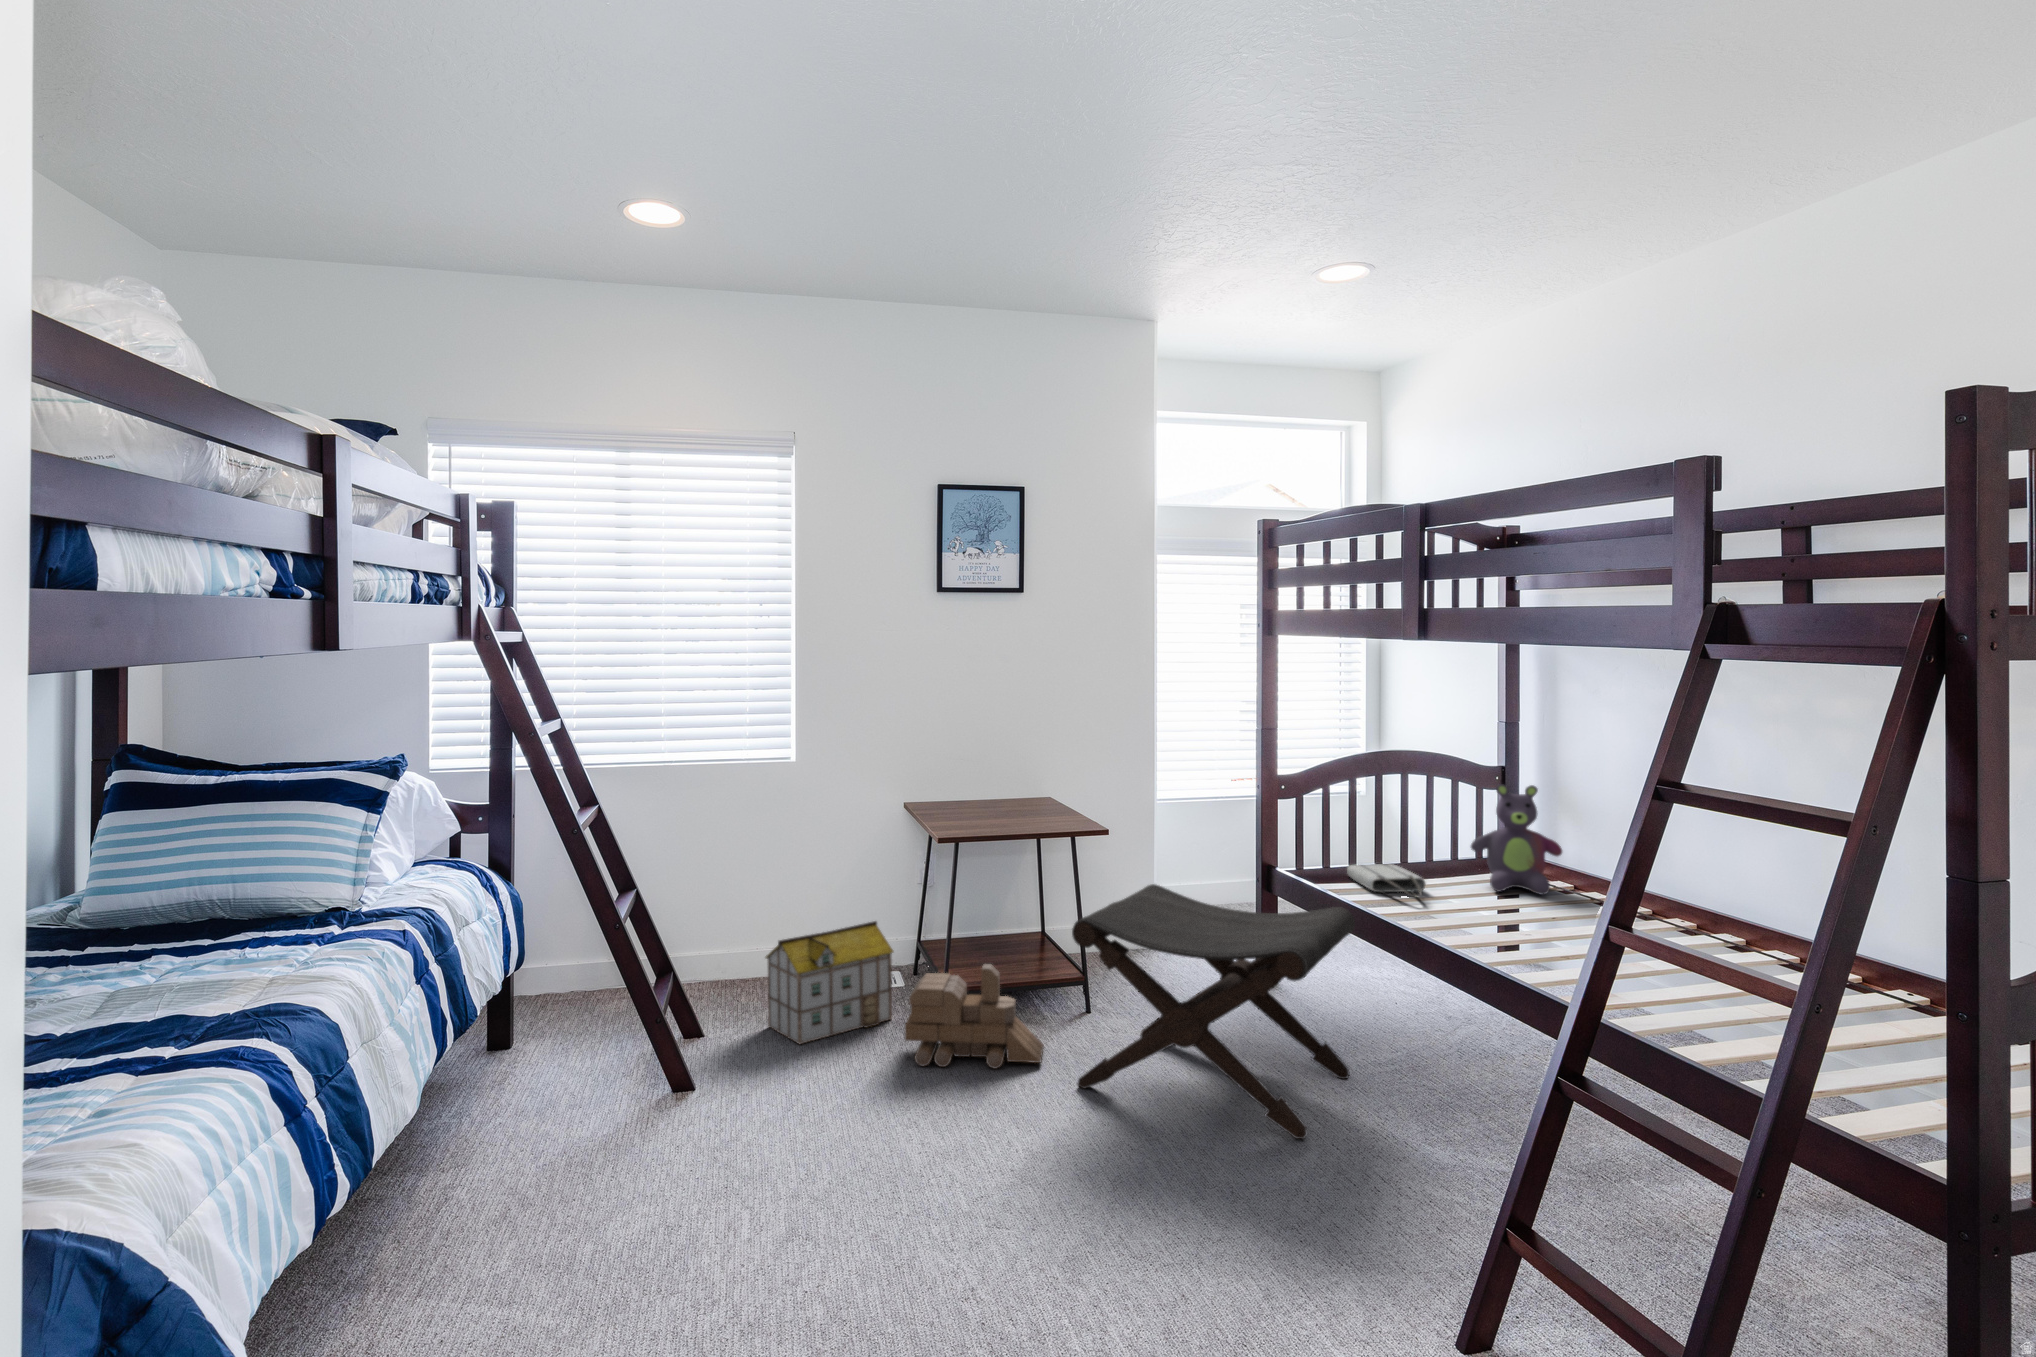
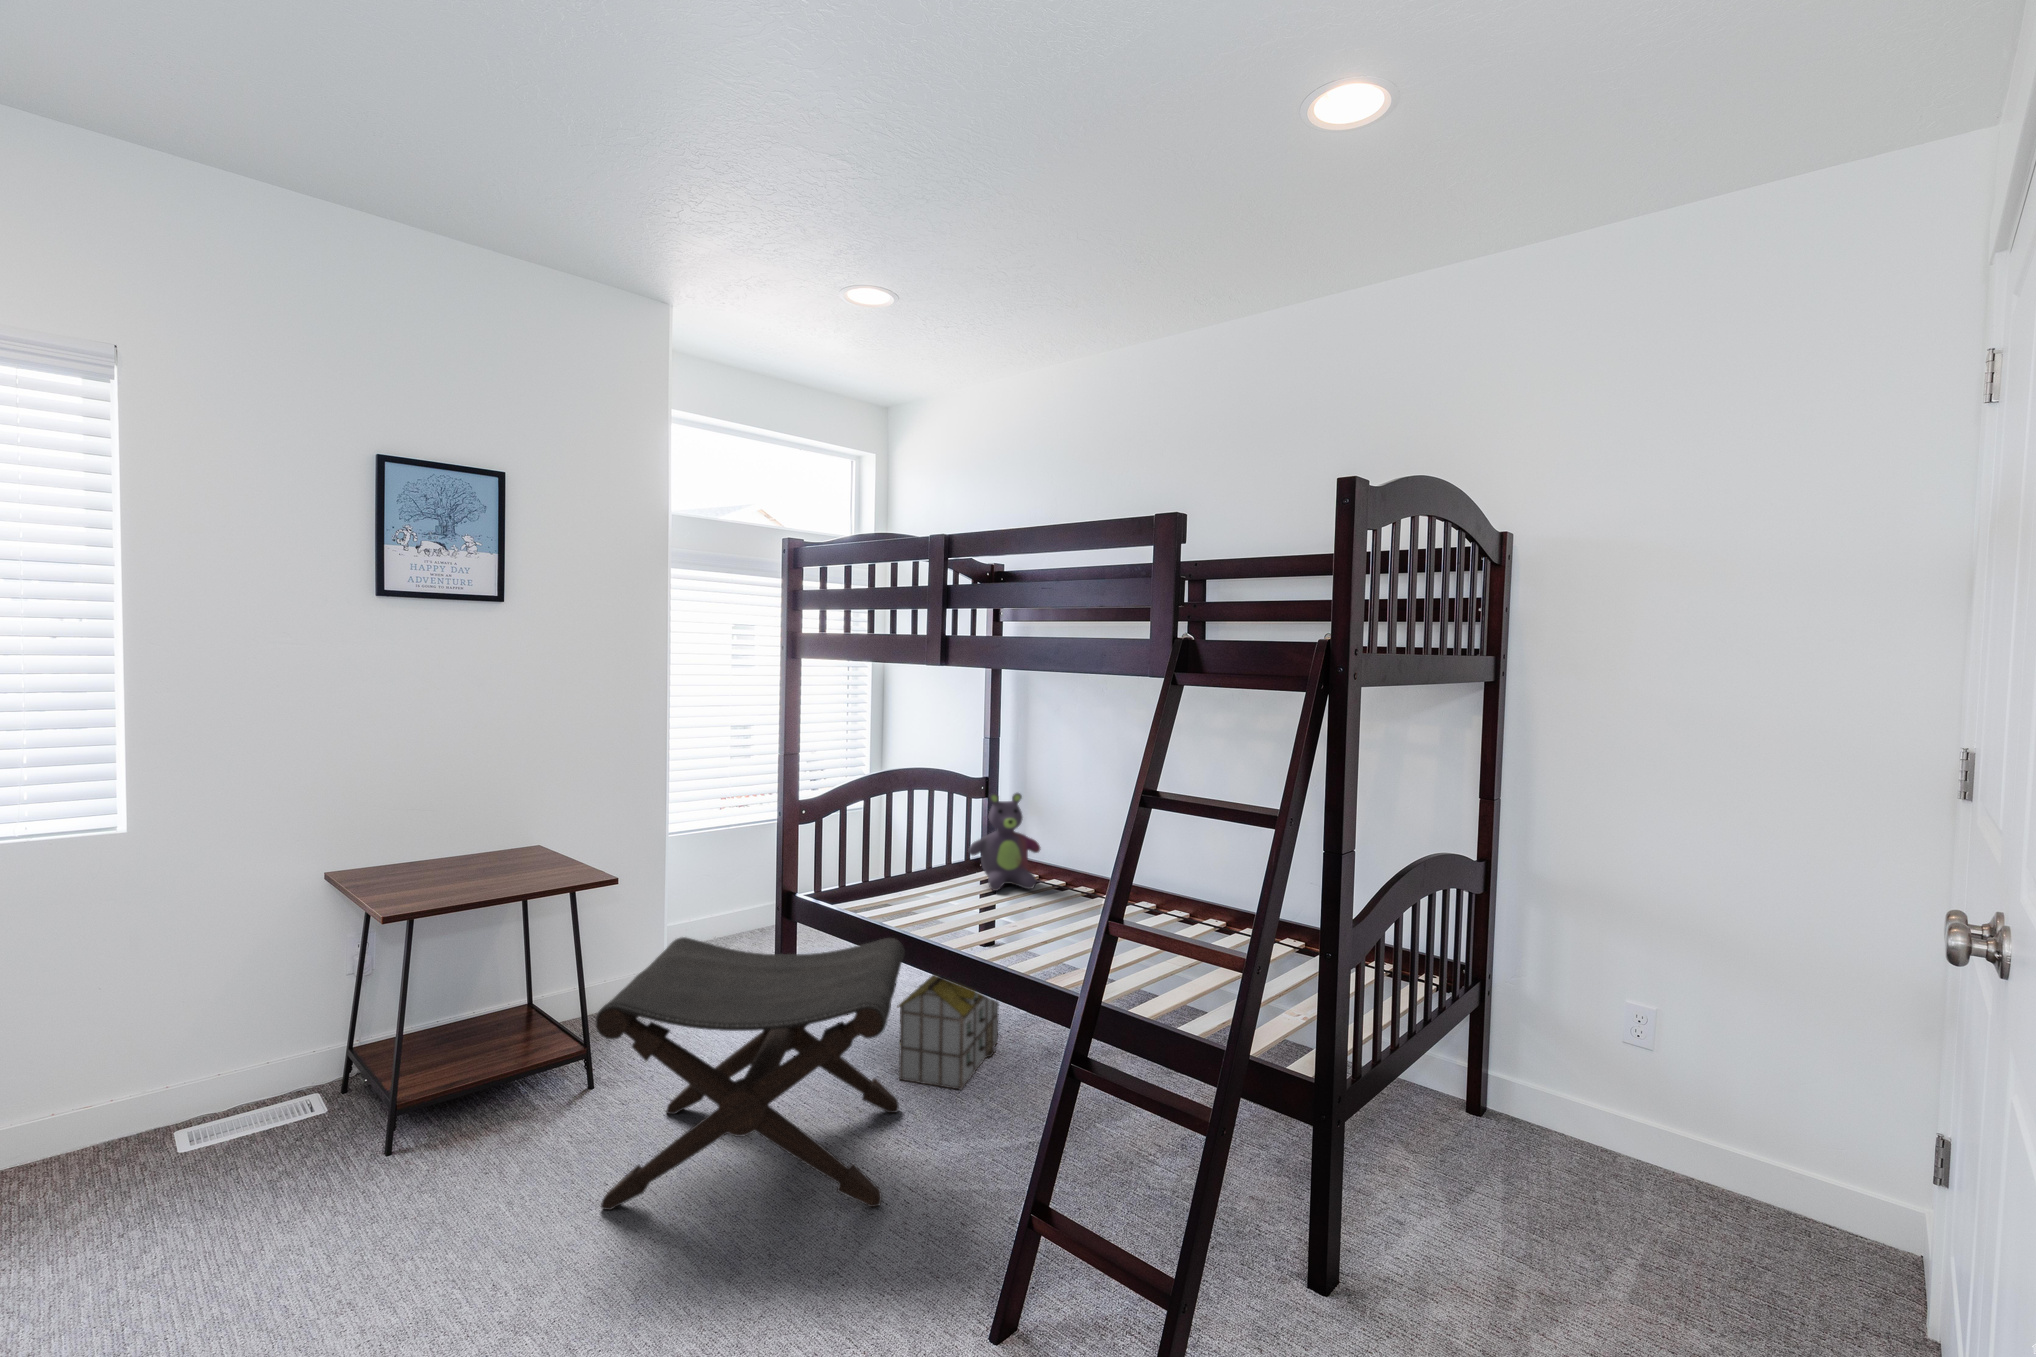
tote bag: present [1347,864,1426,897] -> none [863,875,942,910]
toy house: present [766,921,893,1044] -> present [897,975,998,1090]
toy train: present [905,964,1044,1069] -> none [335,1075,546,1241]

